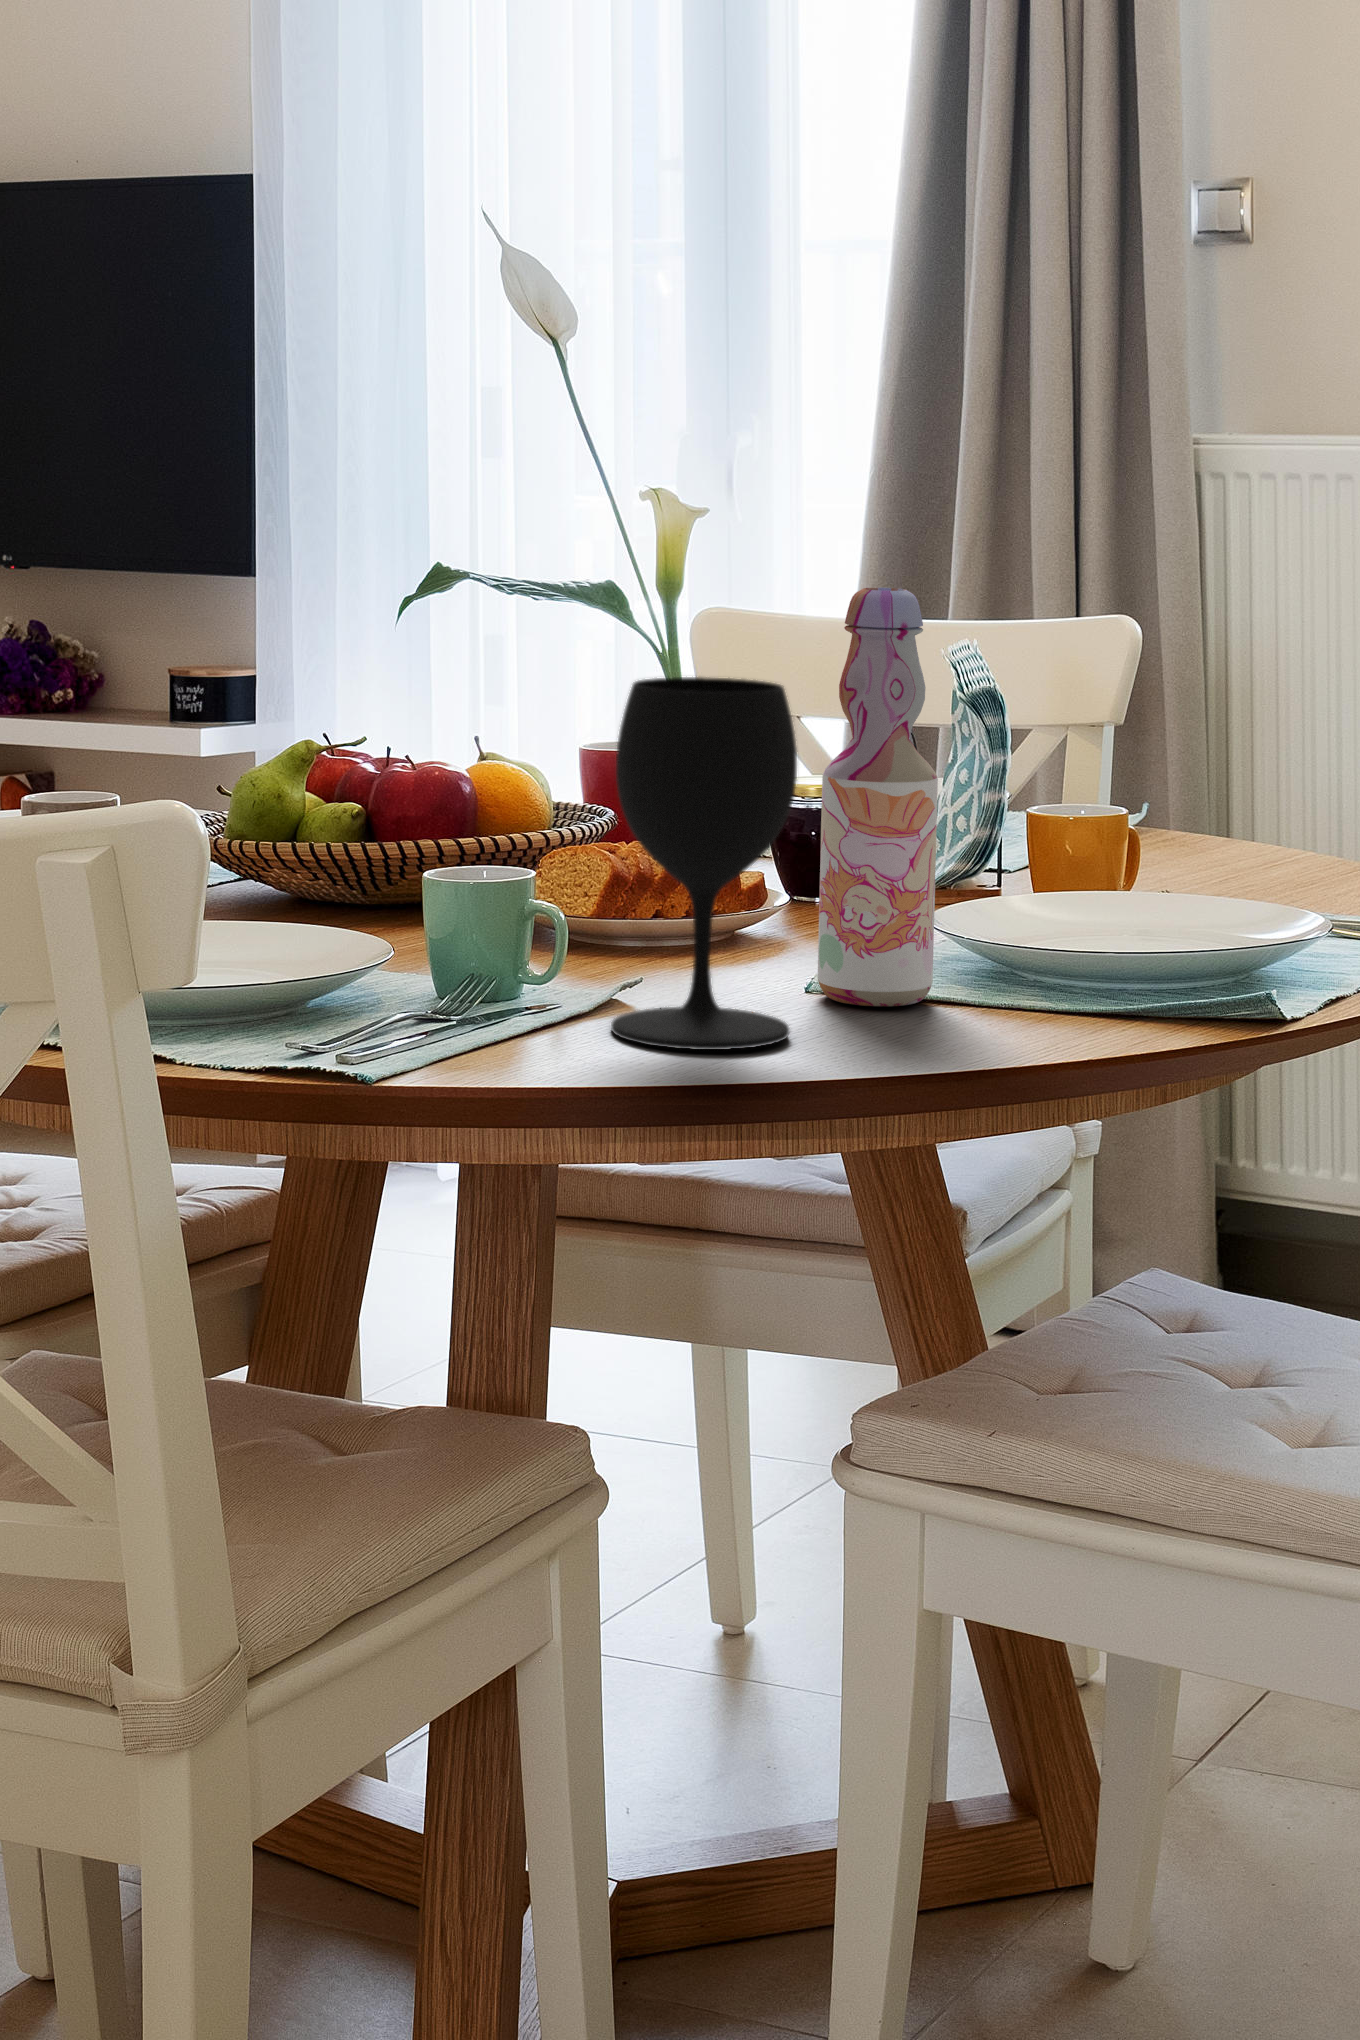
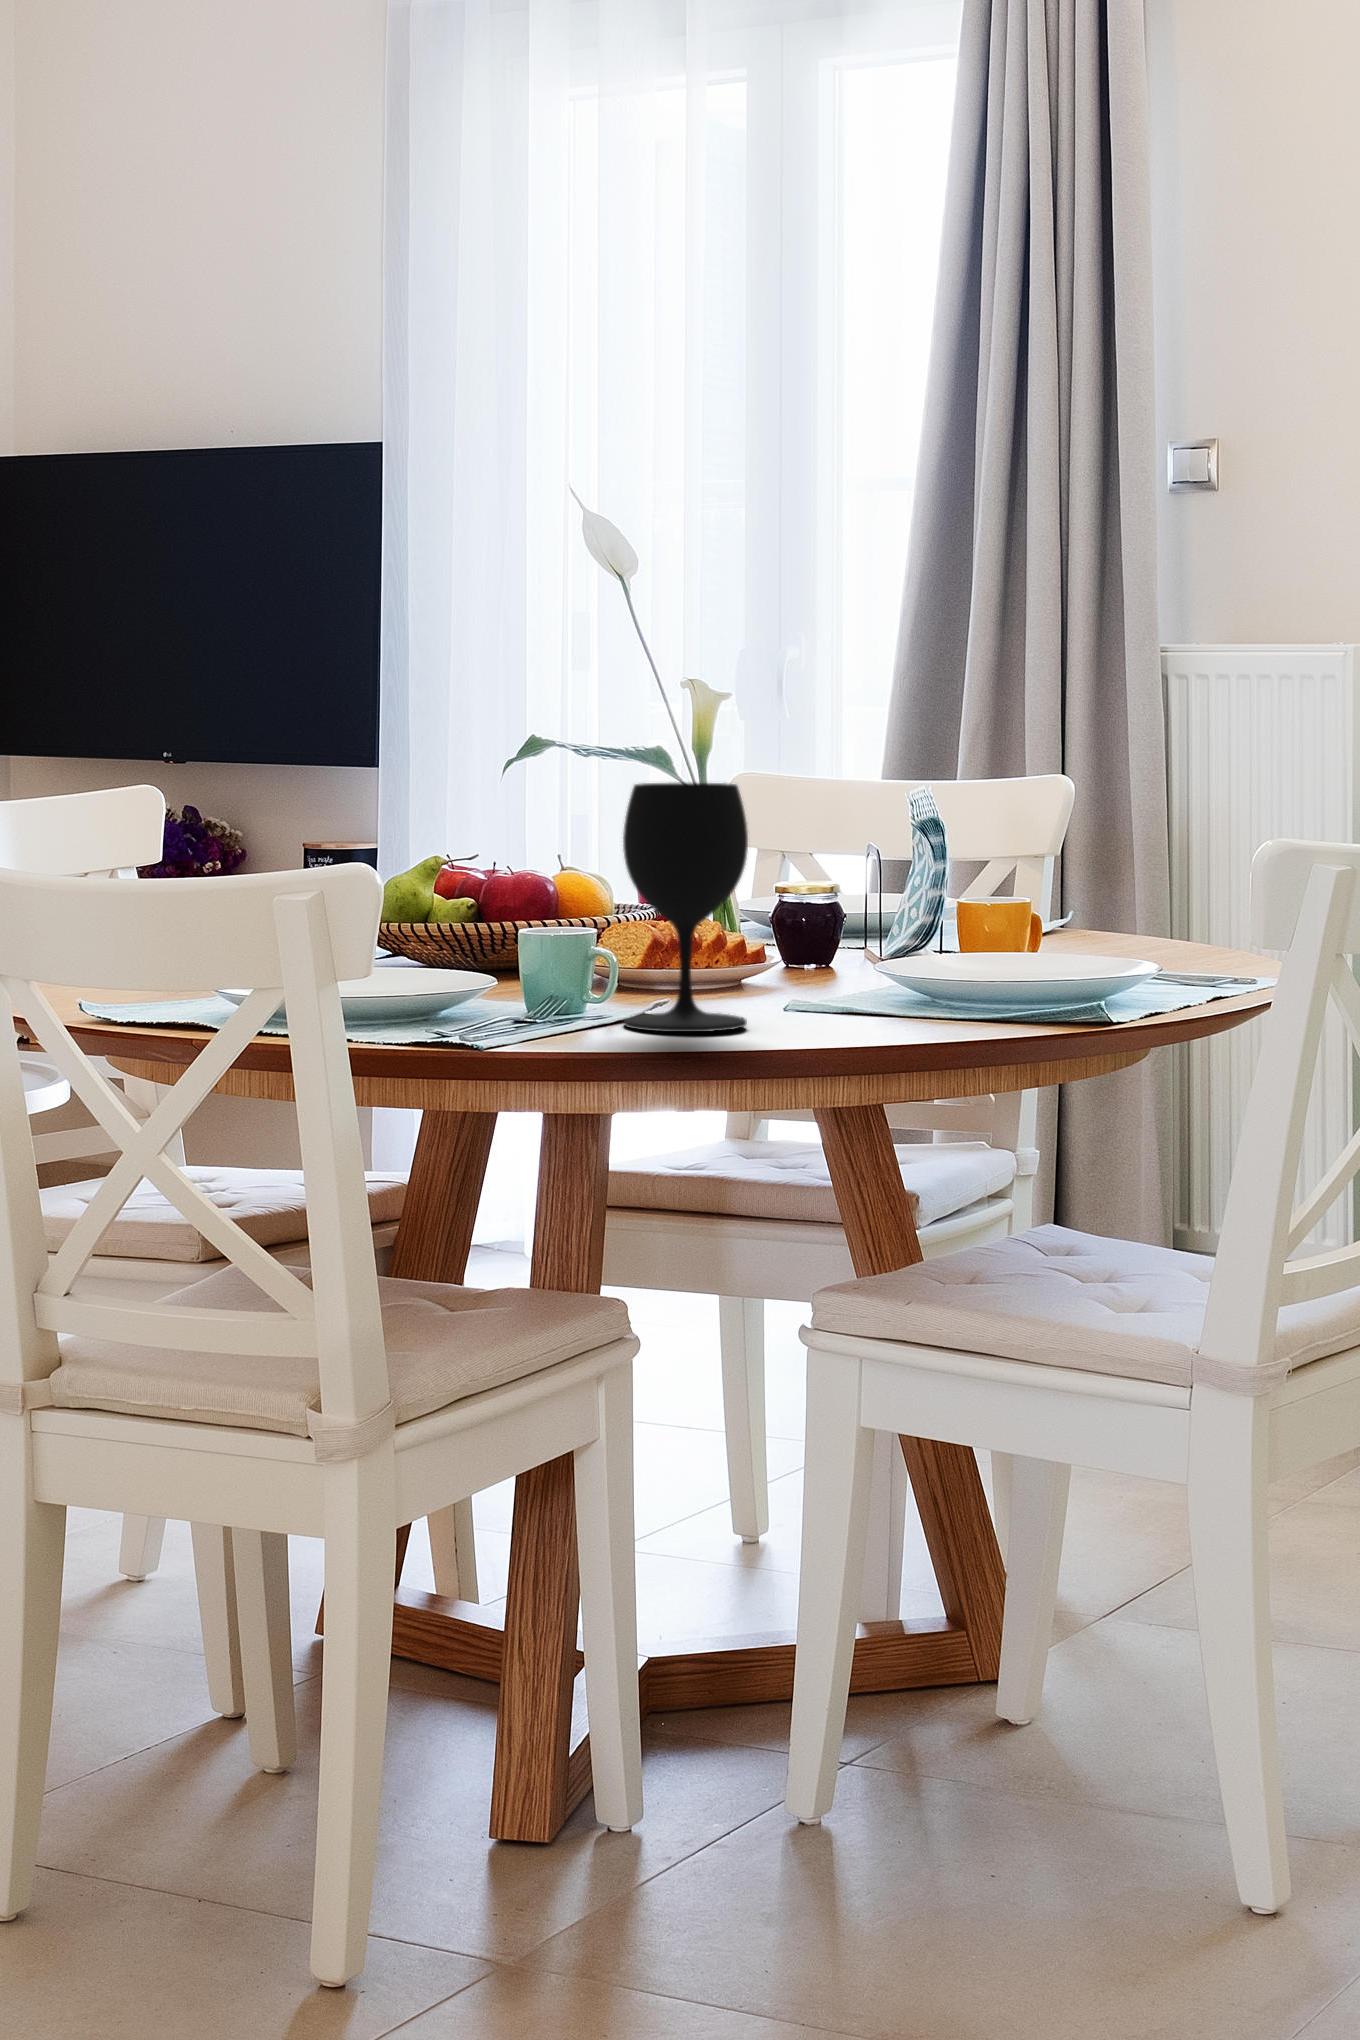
bottle: present [818,588,938,1006] -> none [779,723,859,1014]

